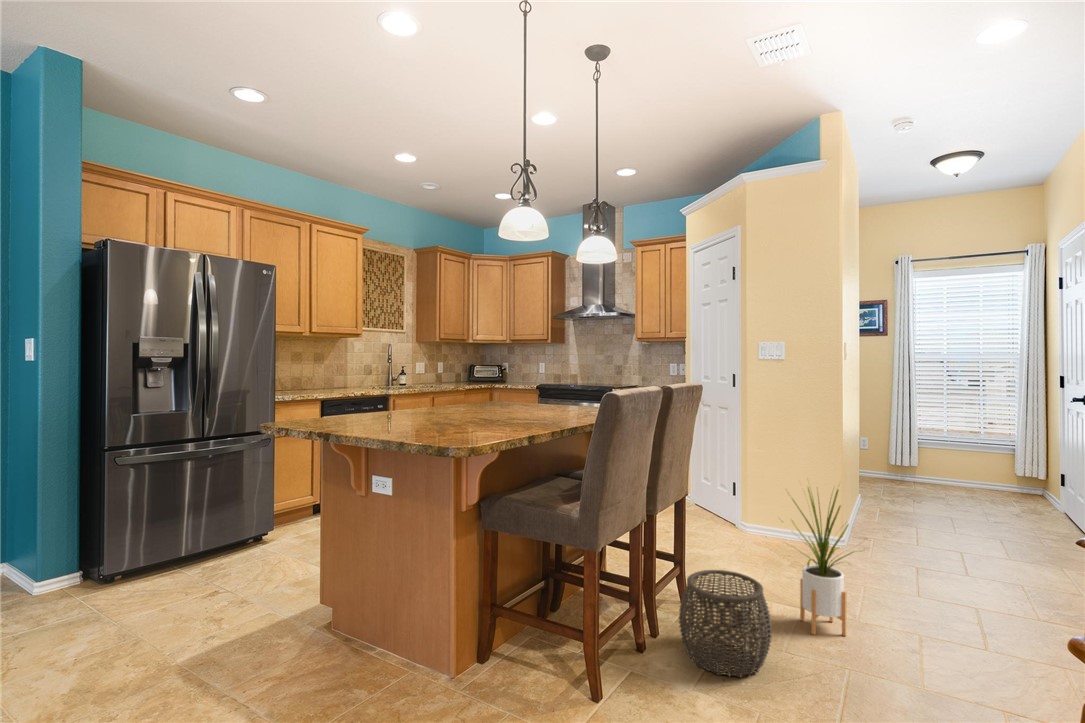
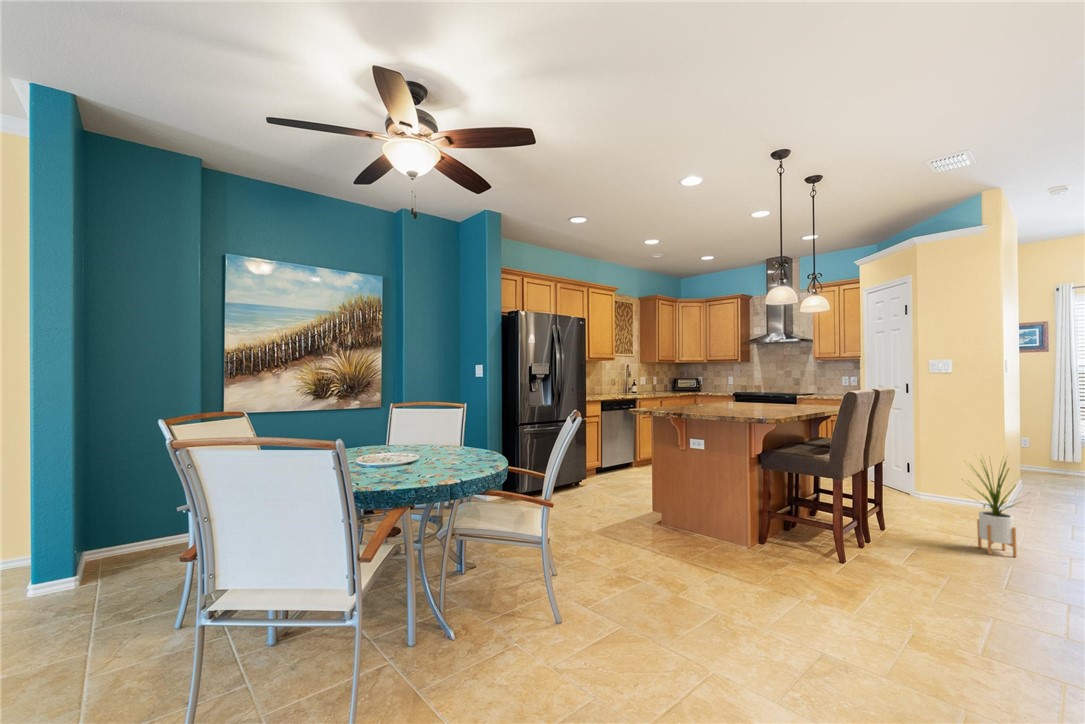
woven basket: present [679,570,772,677] -> none [888,505,960,567]

